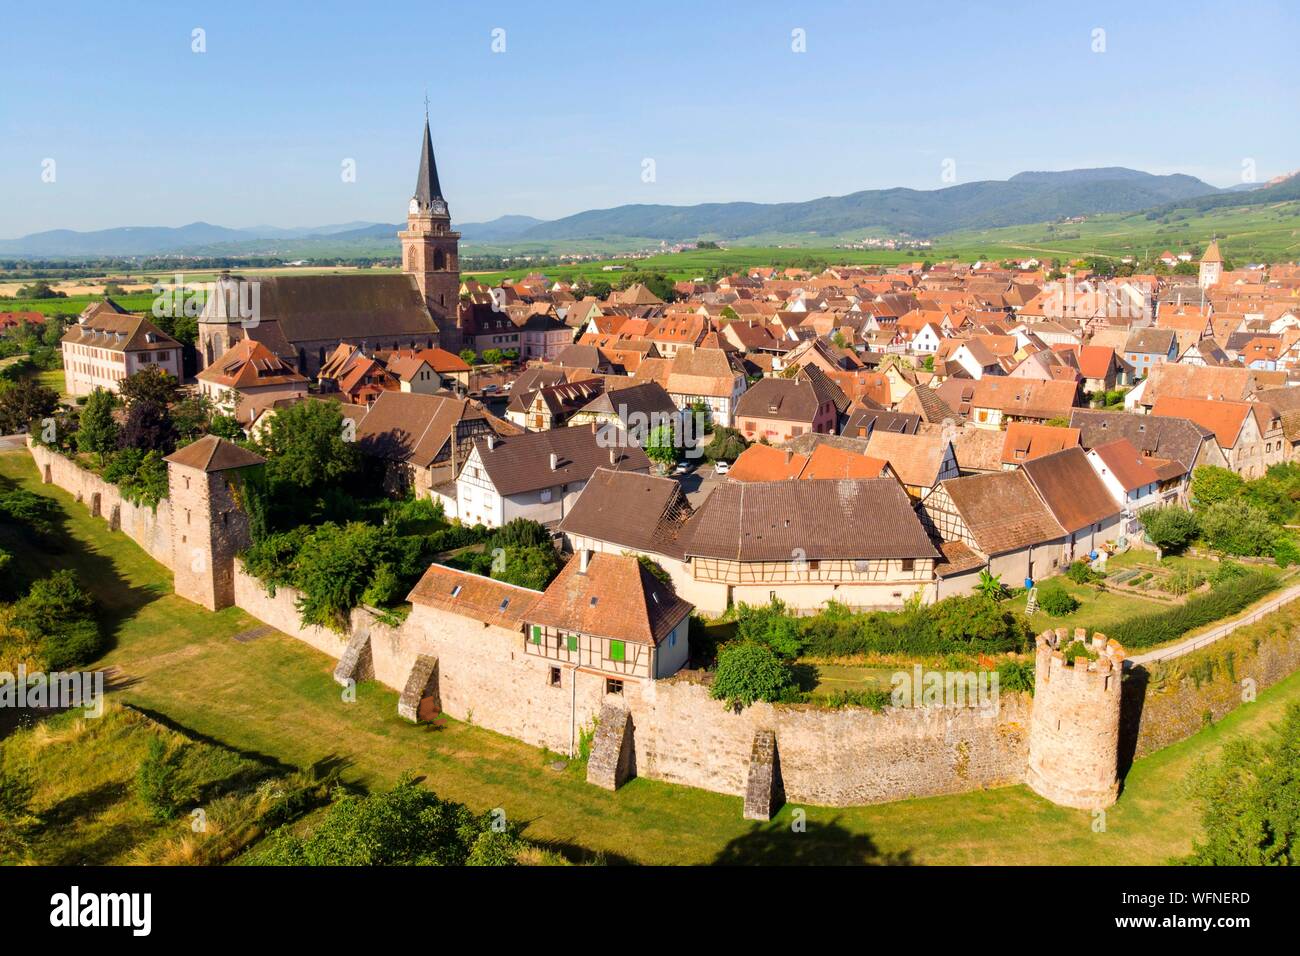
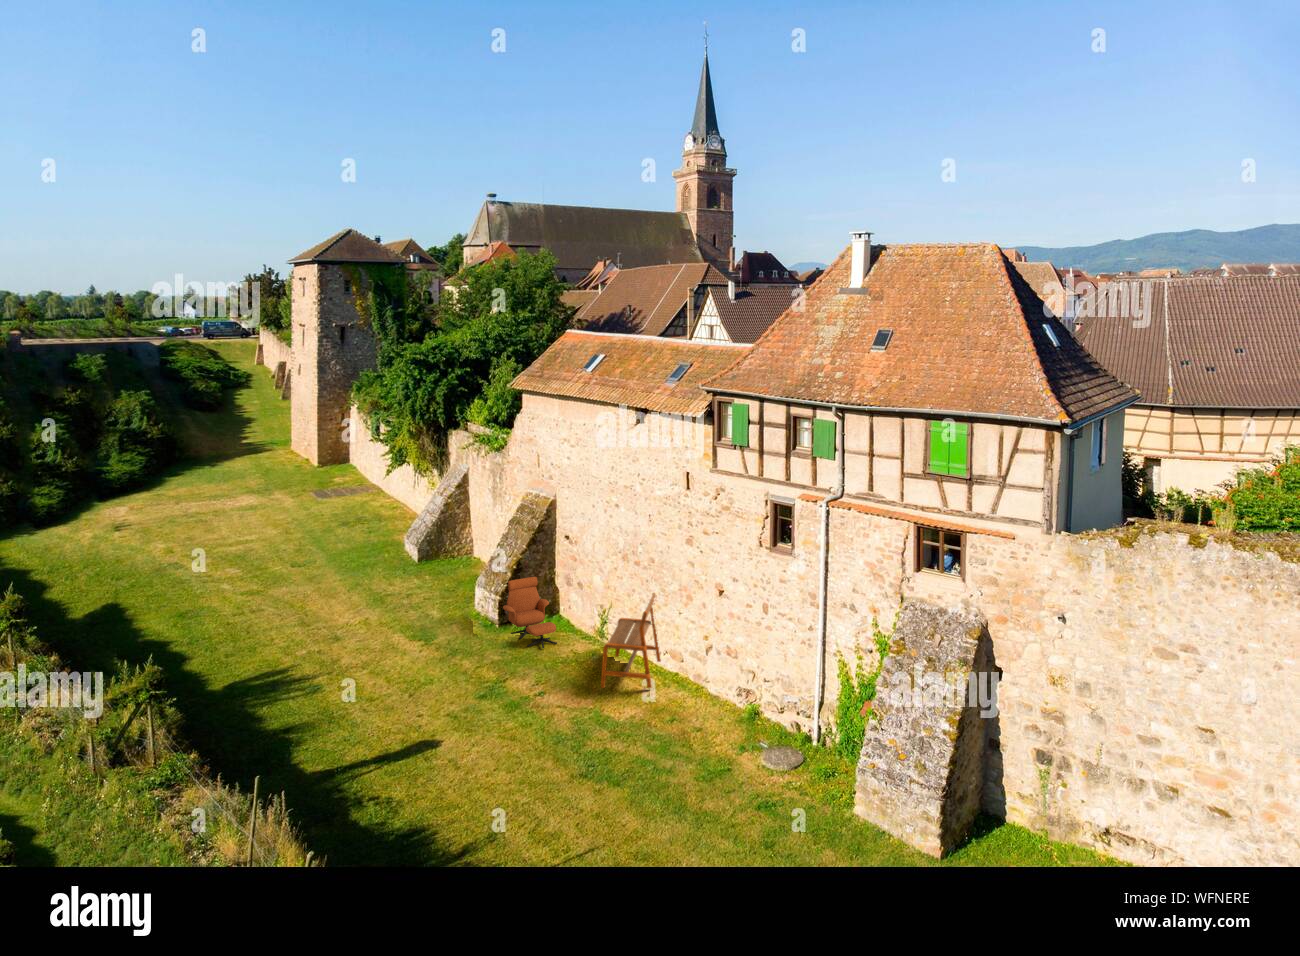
bench: none [478,700,501,747] -> present [601,593,661,688]

